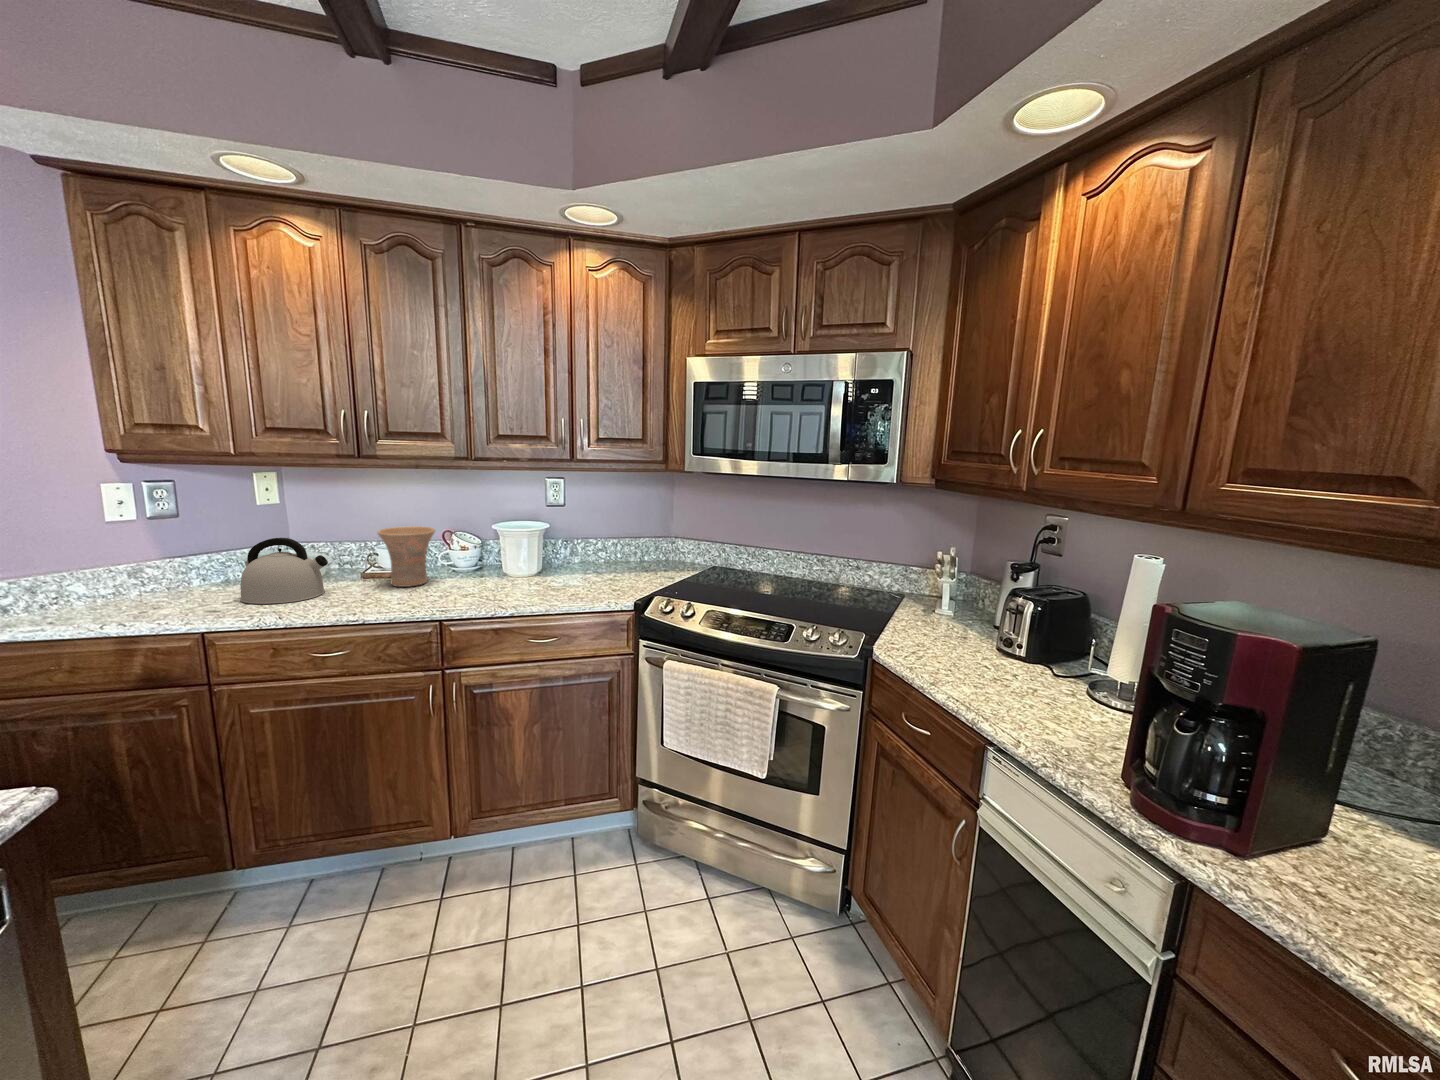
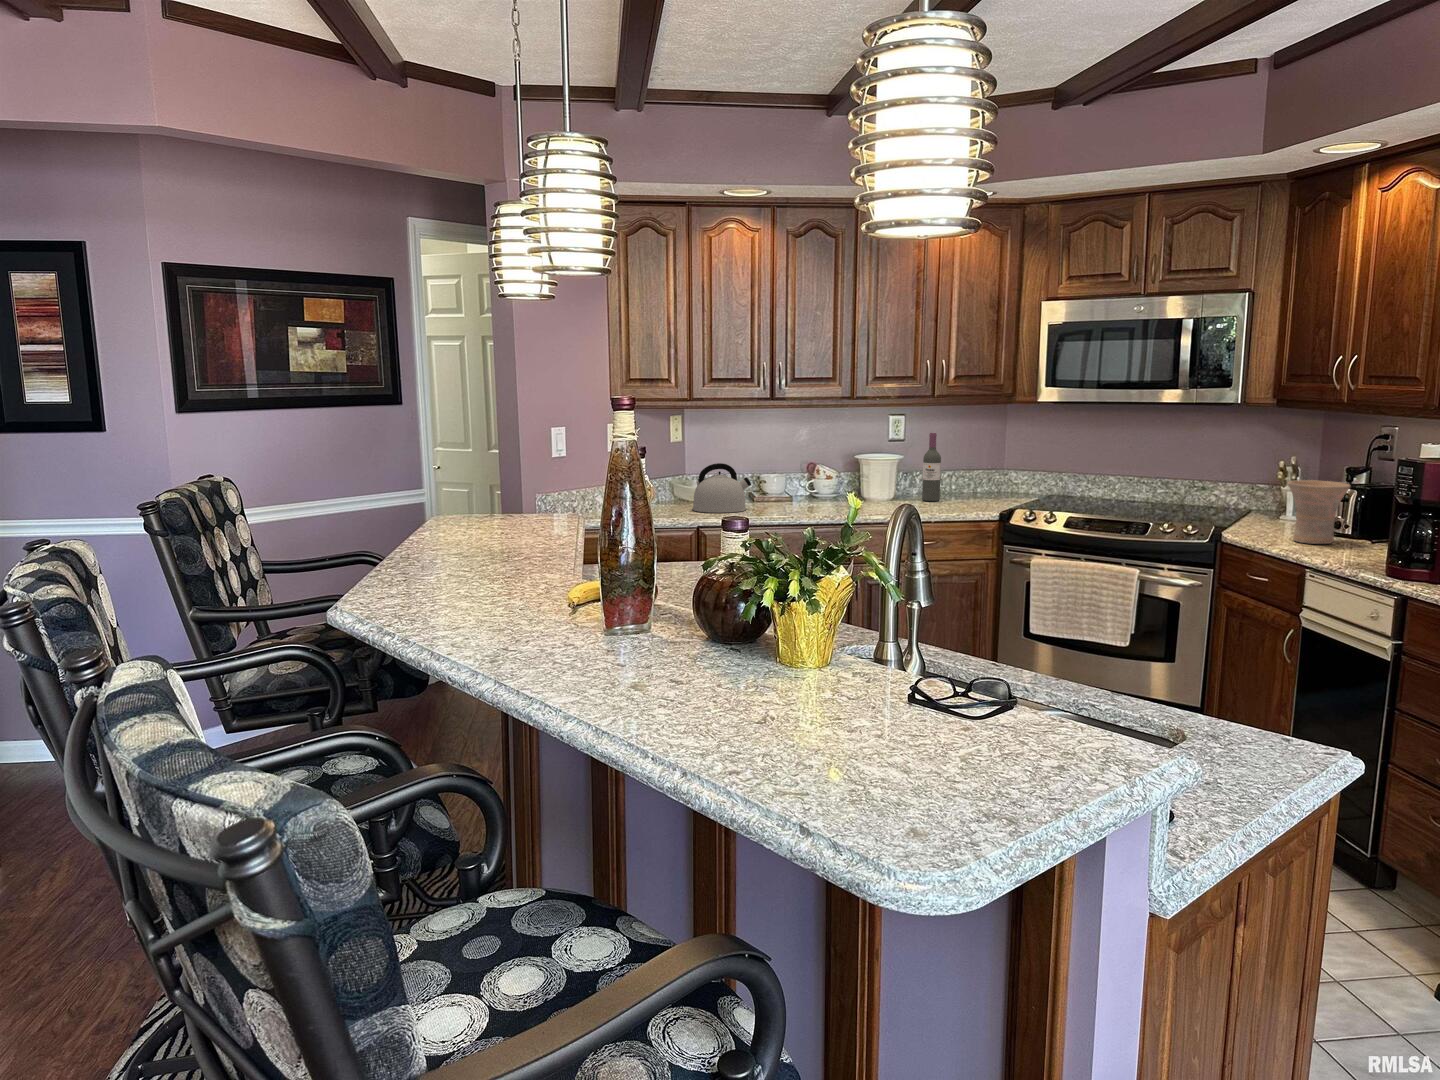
wine bottle: none [567,501,587,577] -> present [922,433,941,501]
vase: present [377,526,435,587] -> present [1287,480,1350,544]

